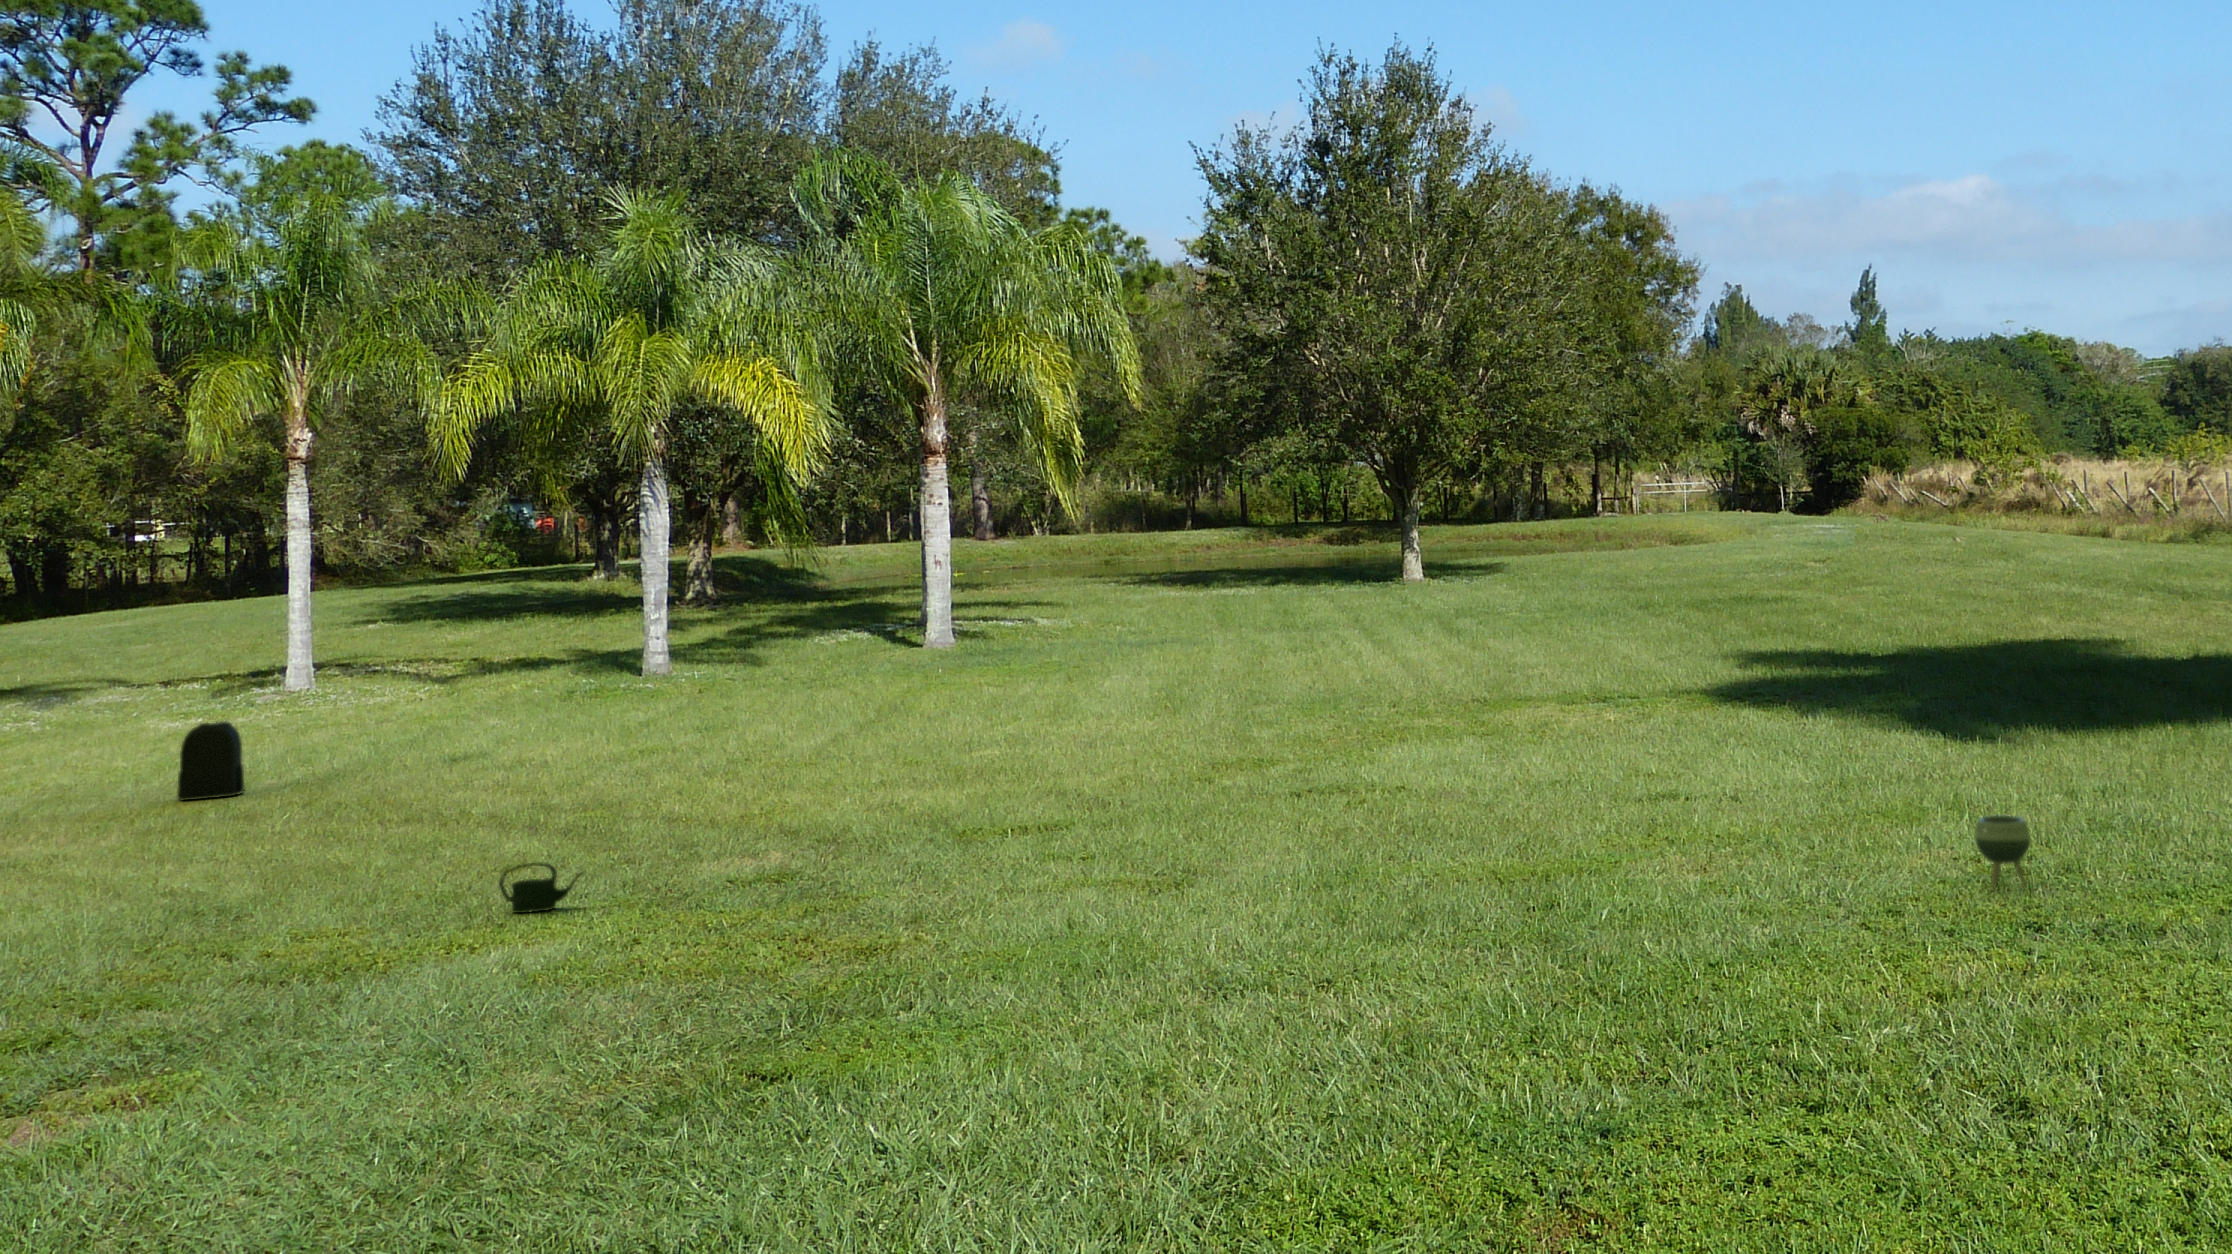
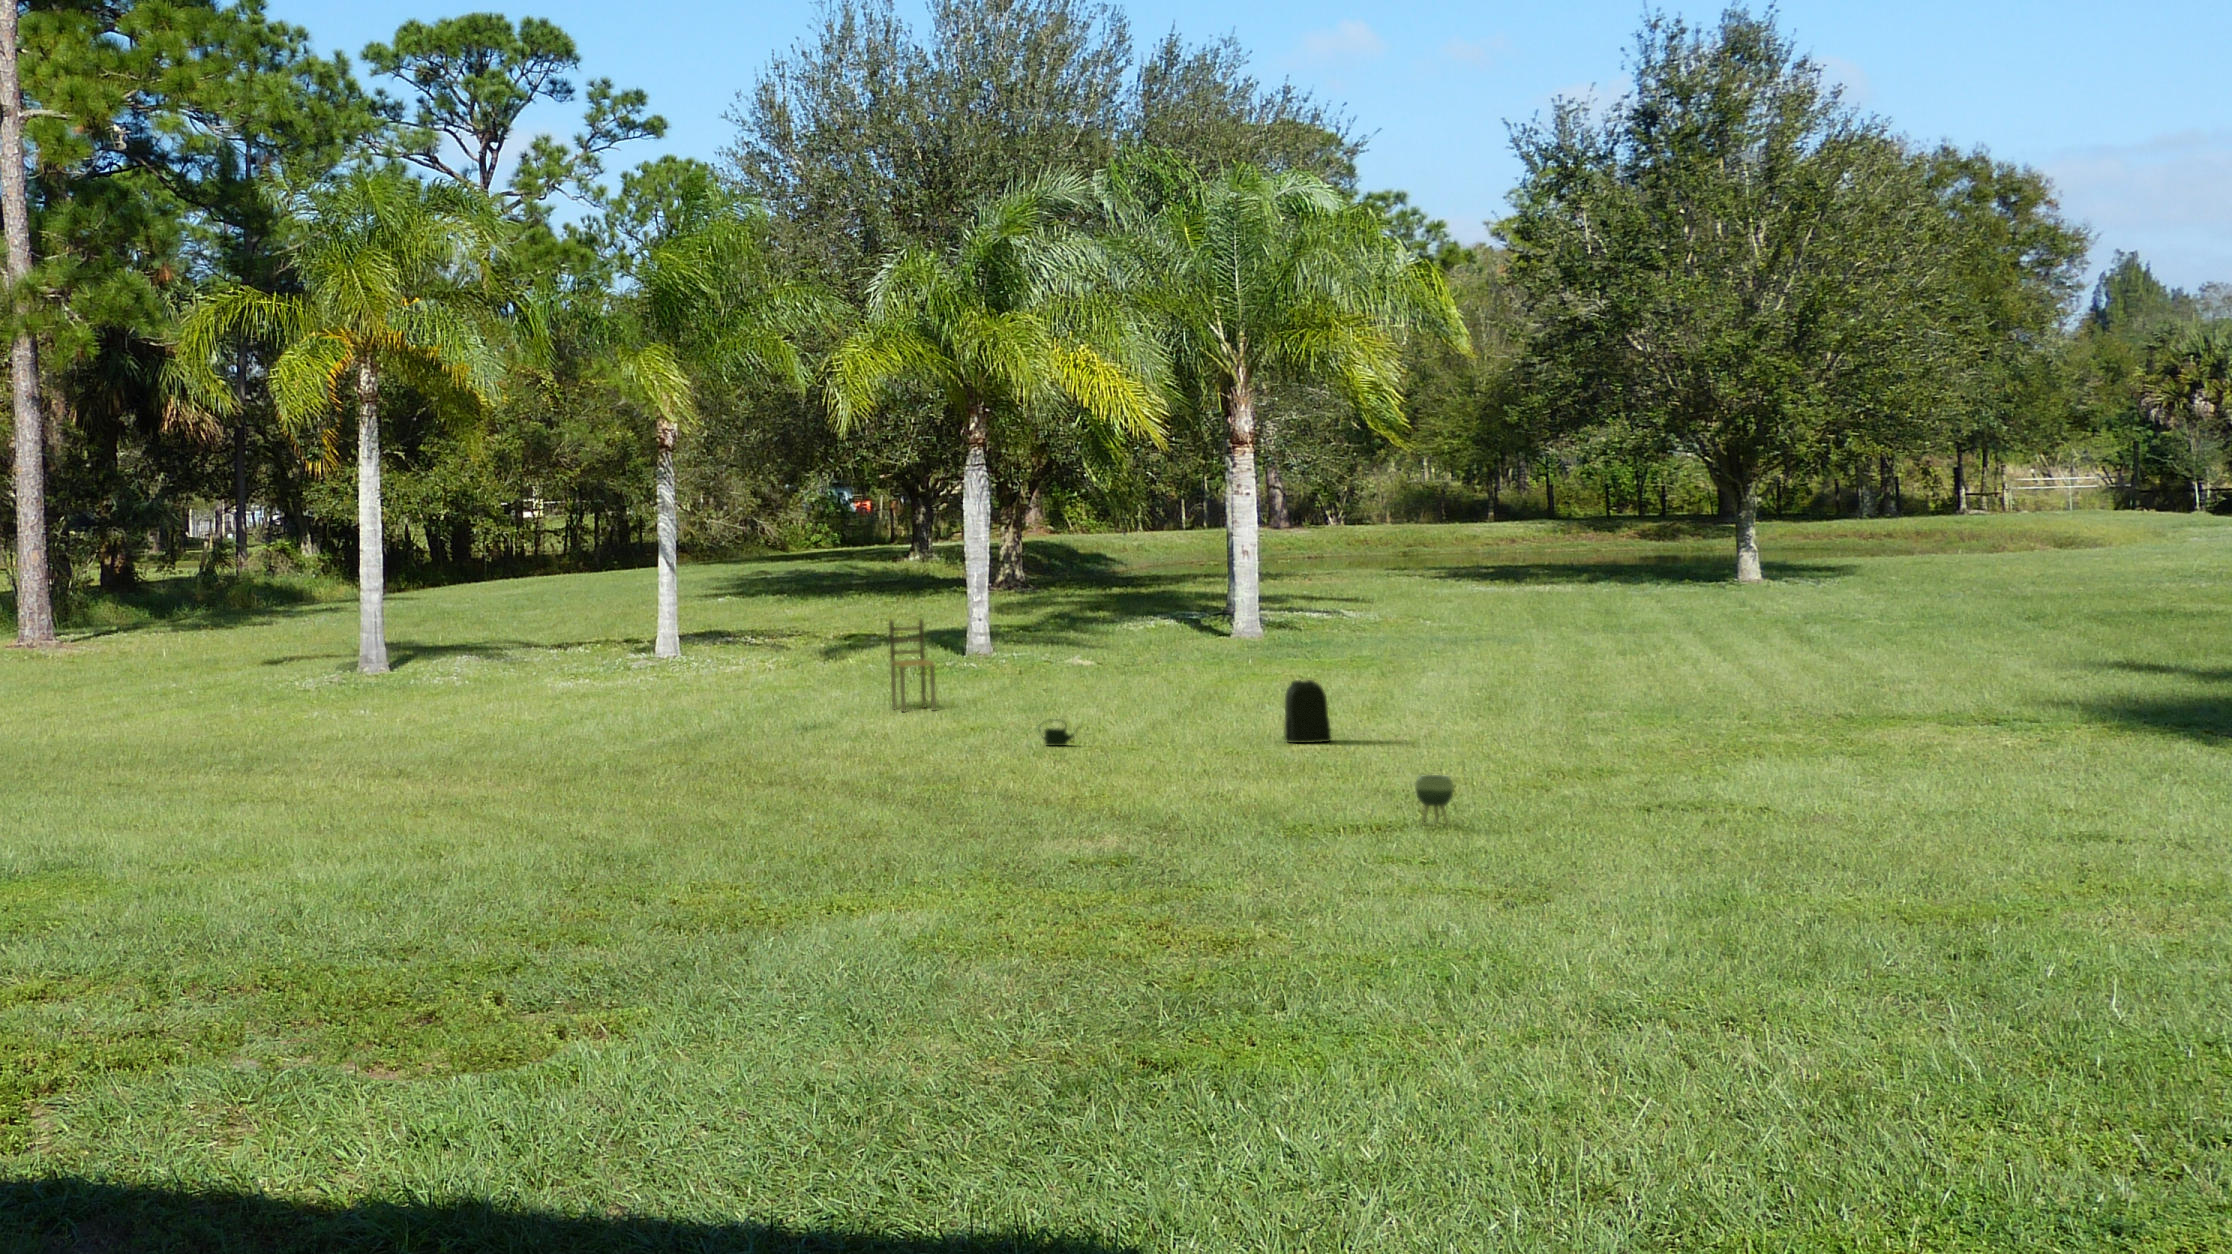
chair: none [320,671,397,829] -> present [889,618,936,712]
backpack: present [177,721,245,801] -> present [1285,680,1332,743]
planter: present [1974,815,2031,891] -> present [1415,775,1454,824]

